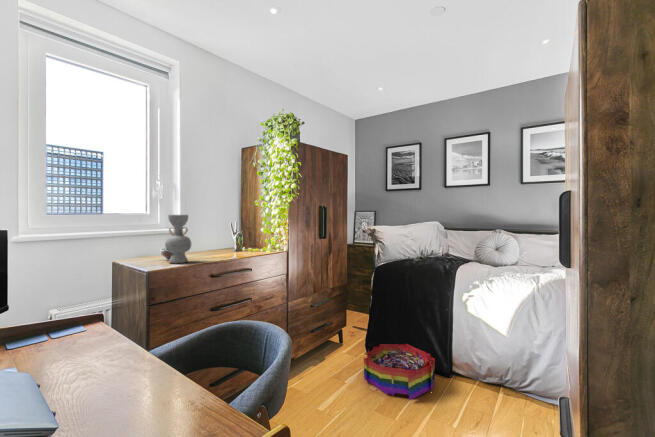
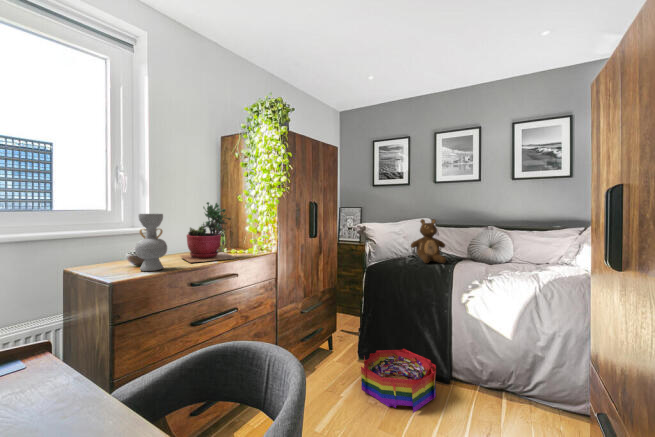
succulent plant: none [202,206,253,257] -> present [180,202,237,262]
teddy bear: none [416,222,450,264] -> present [411,219,446,263]

